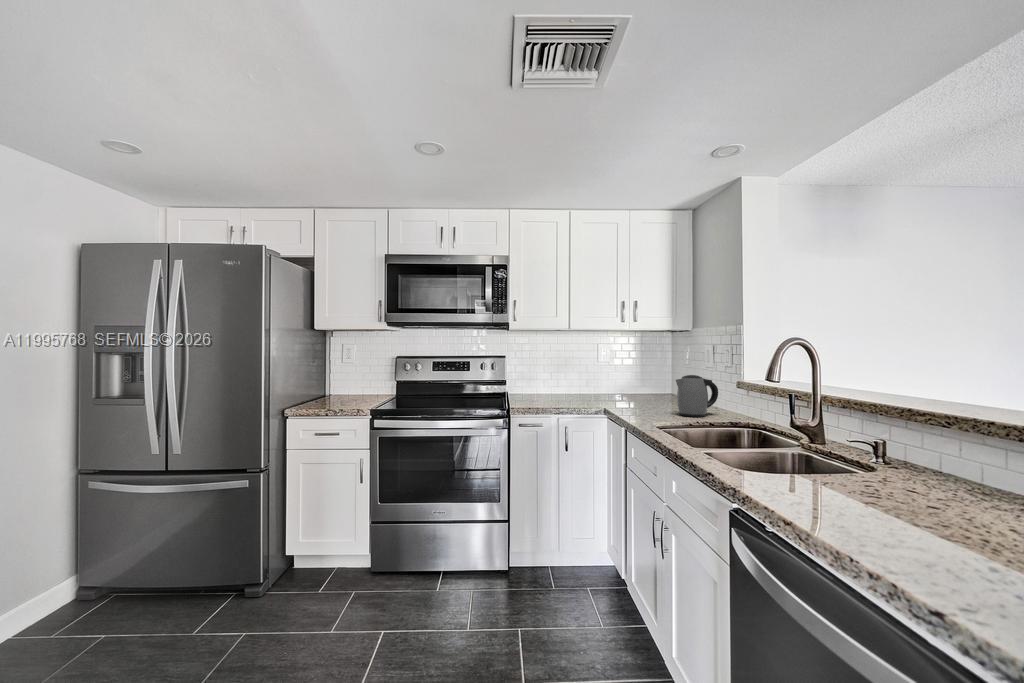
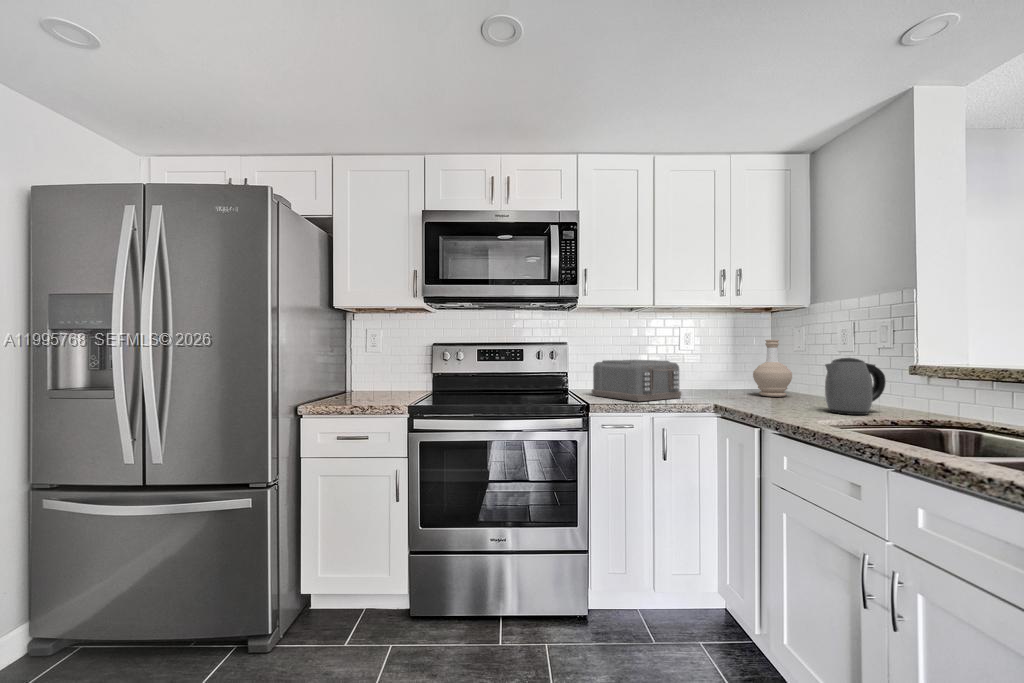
bottle: none [645,358,672,402] -> present [753,340,792,397]
toaster: none [519,373,587,406] -> present [592,360,681,401]

